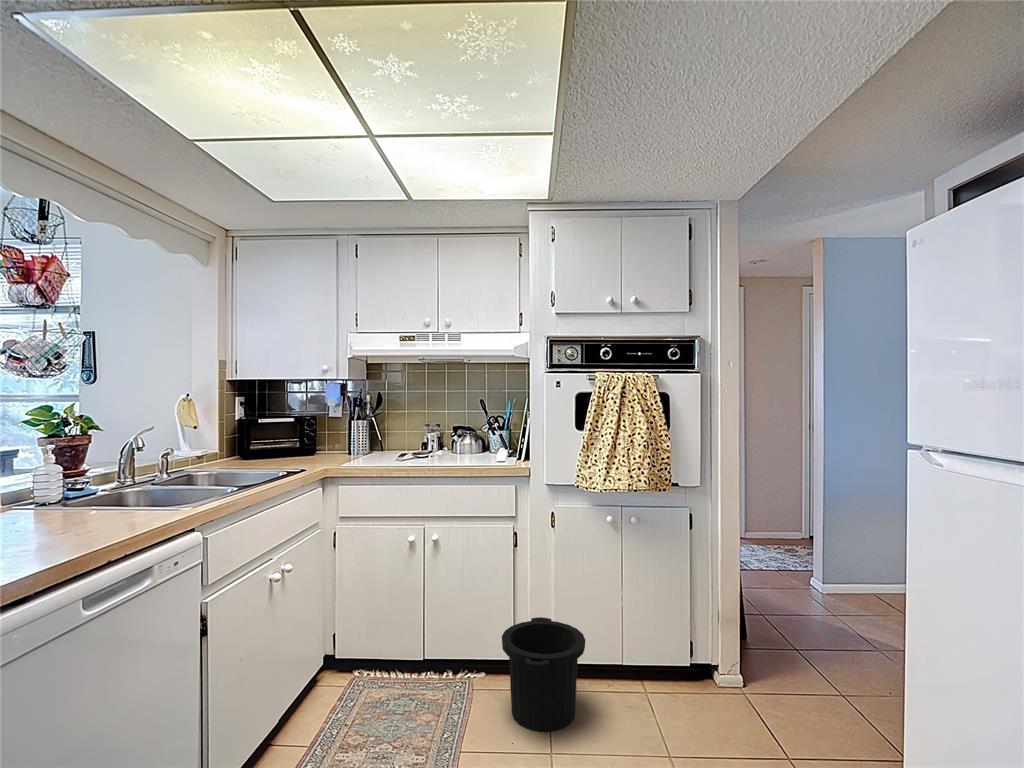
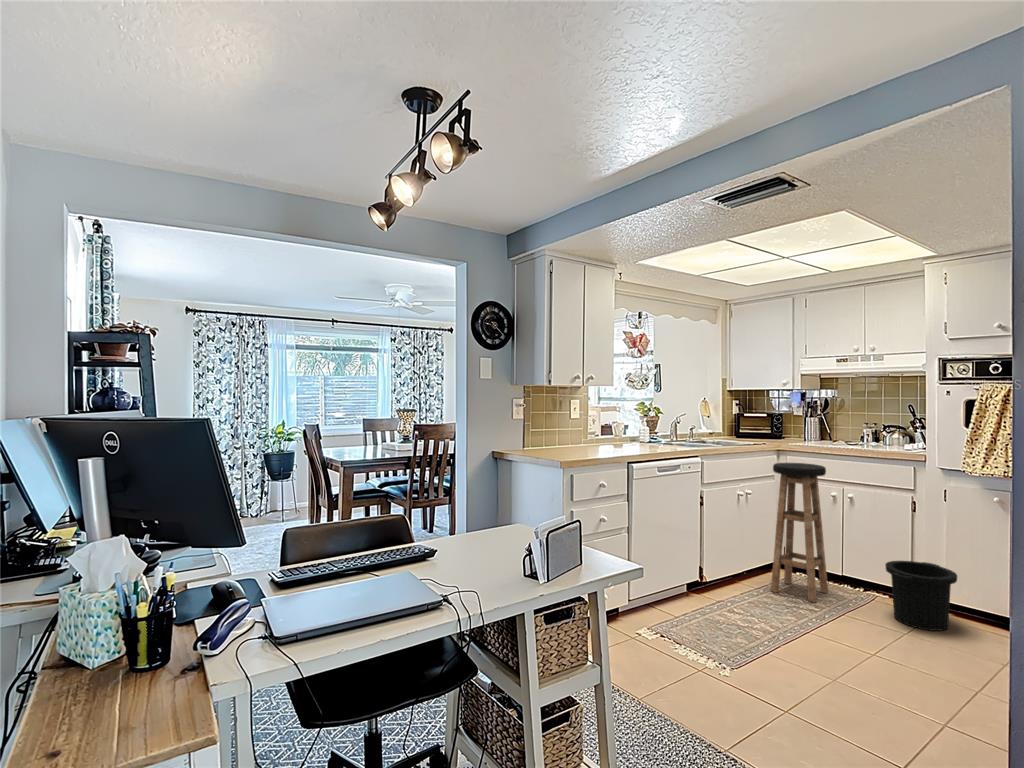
bar stool: none [335,501,418,746] -> present [771,463,828,602]

